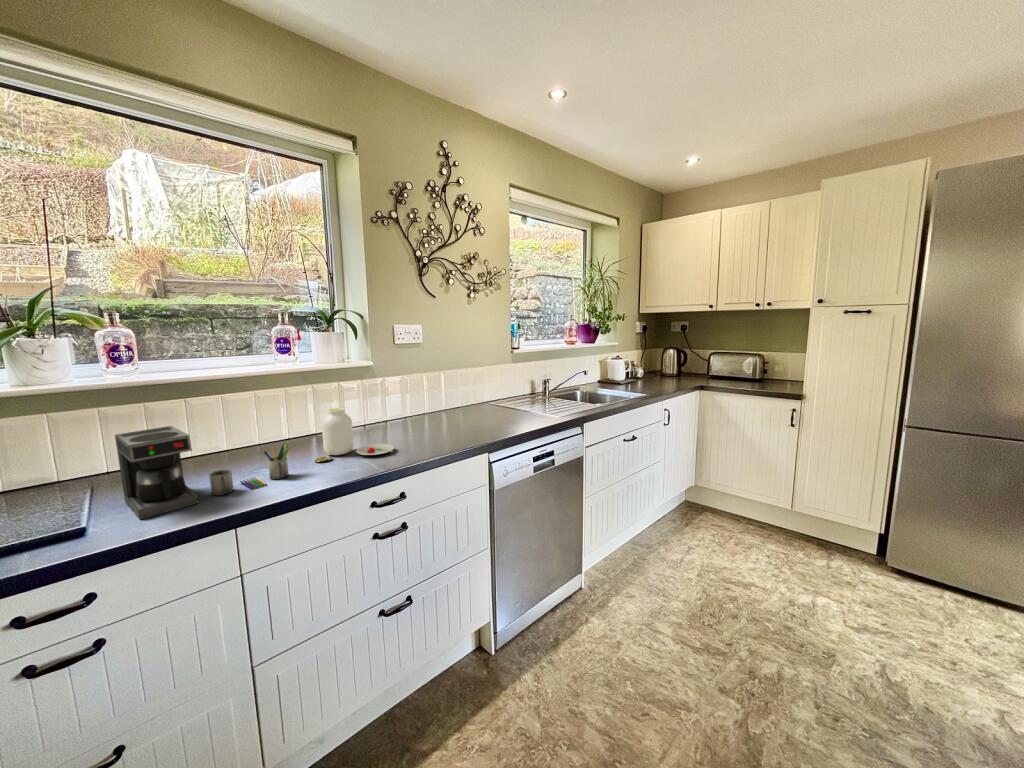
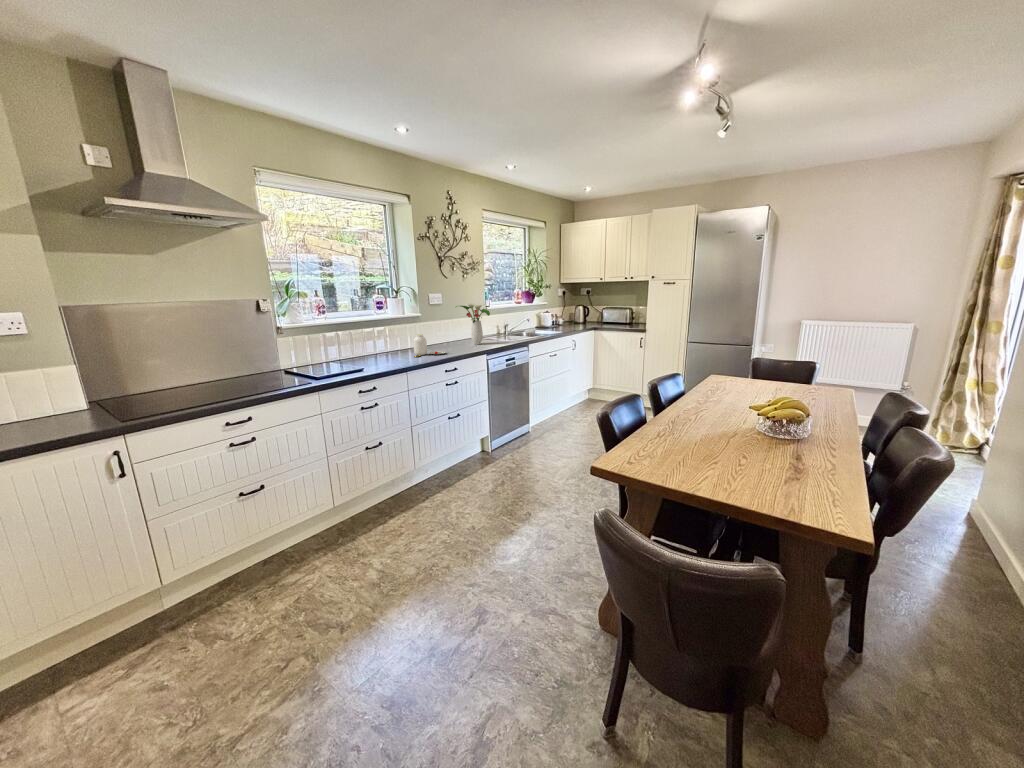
flower arrangement: none [436,342,502,423] -> present [456,303,490,345]
coffee maker: present [115,426,290,520] -> none [354,338,411,369]

